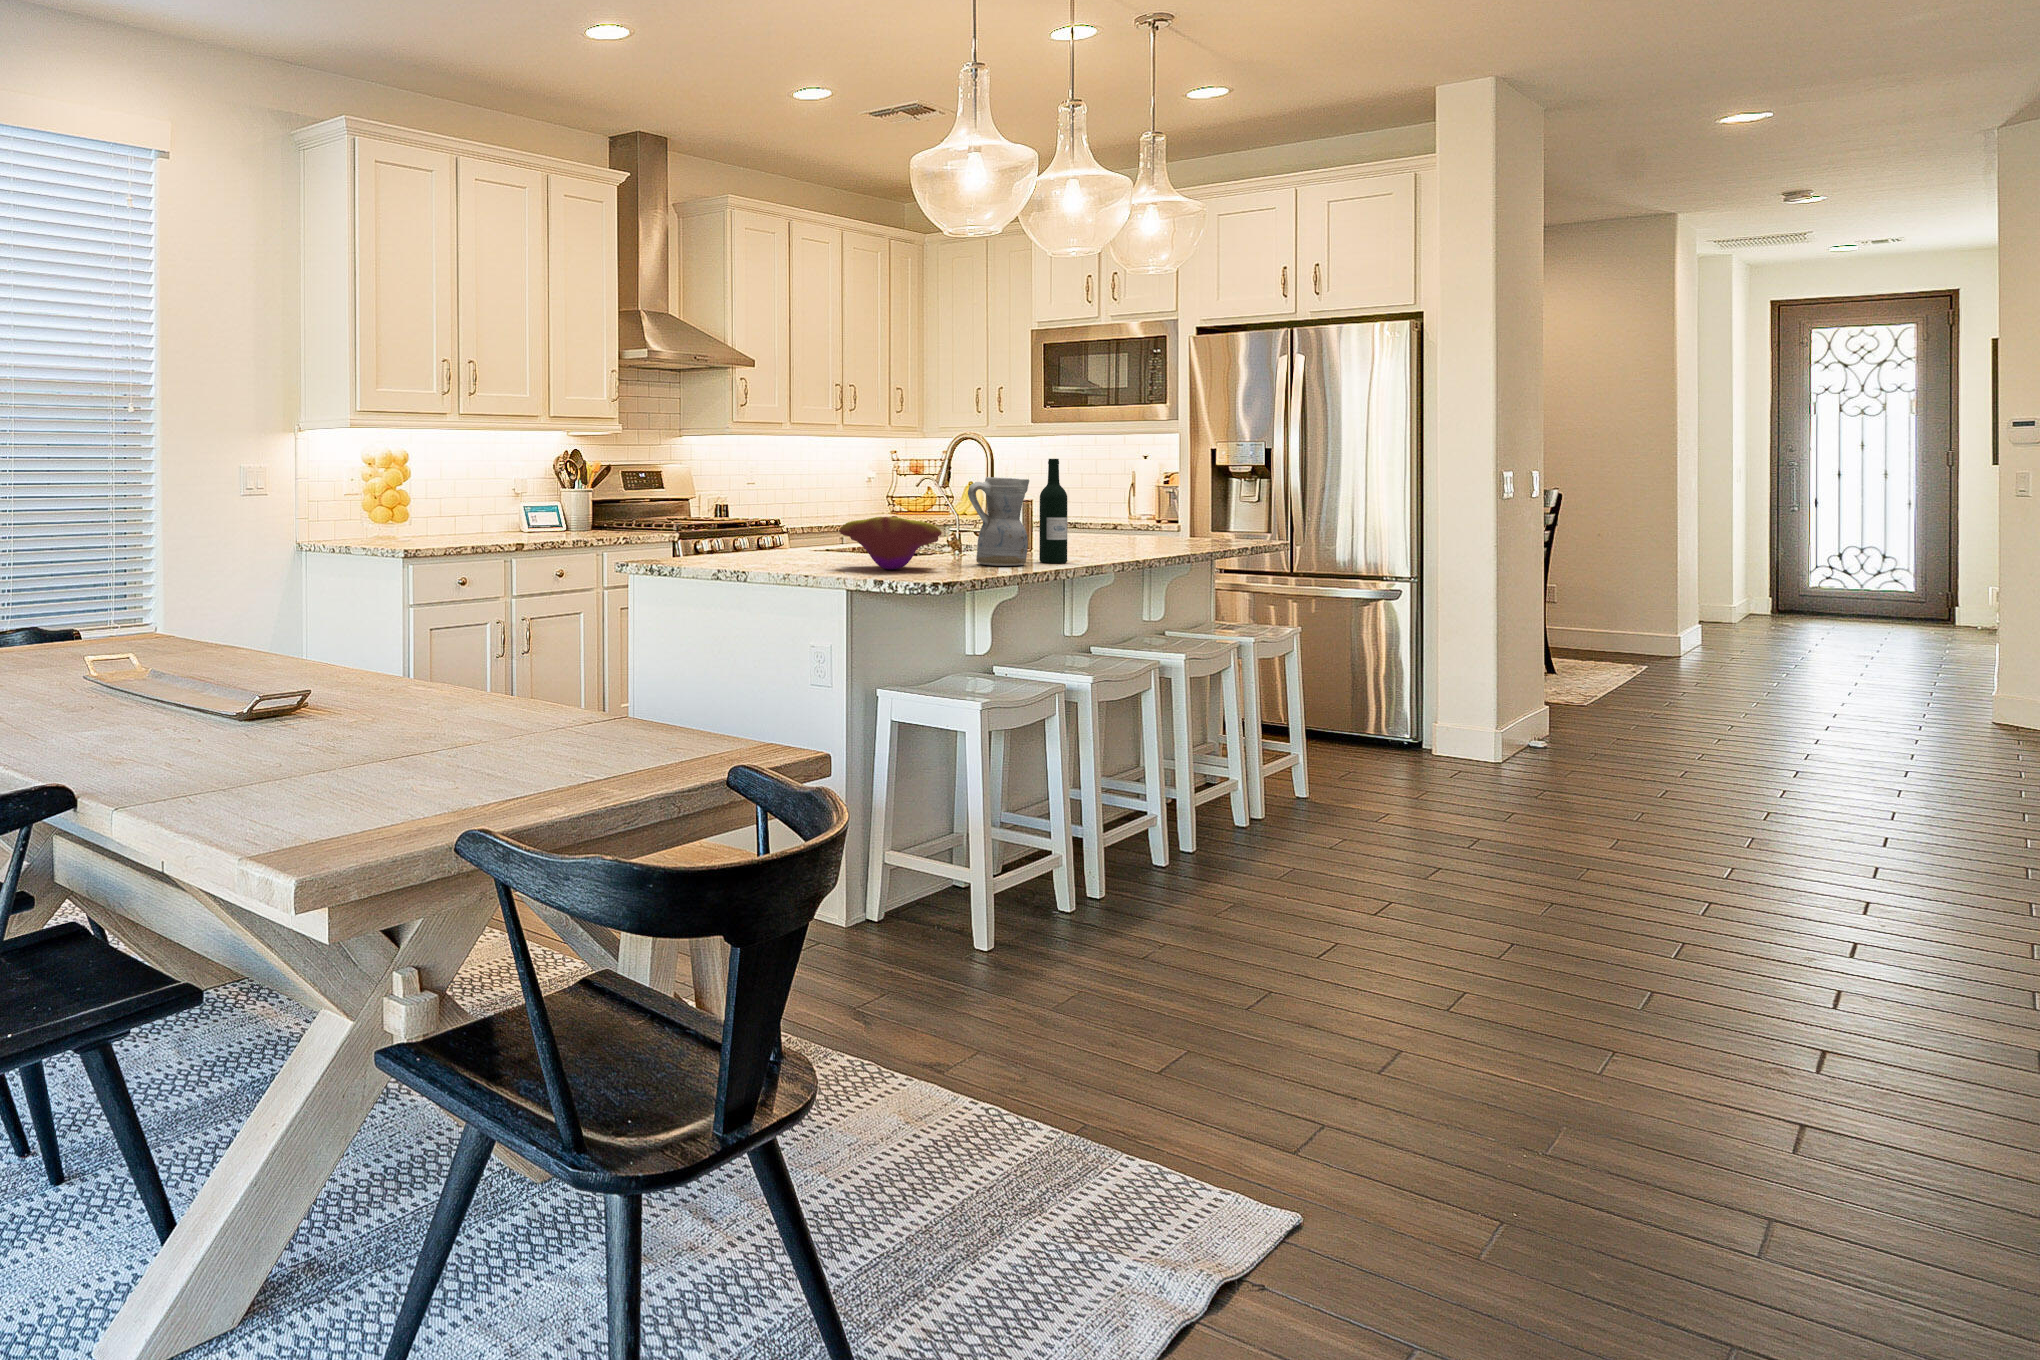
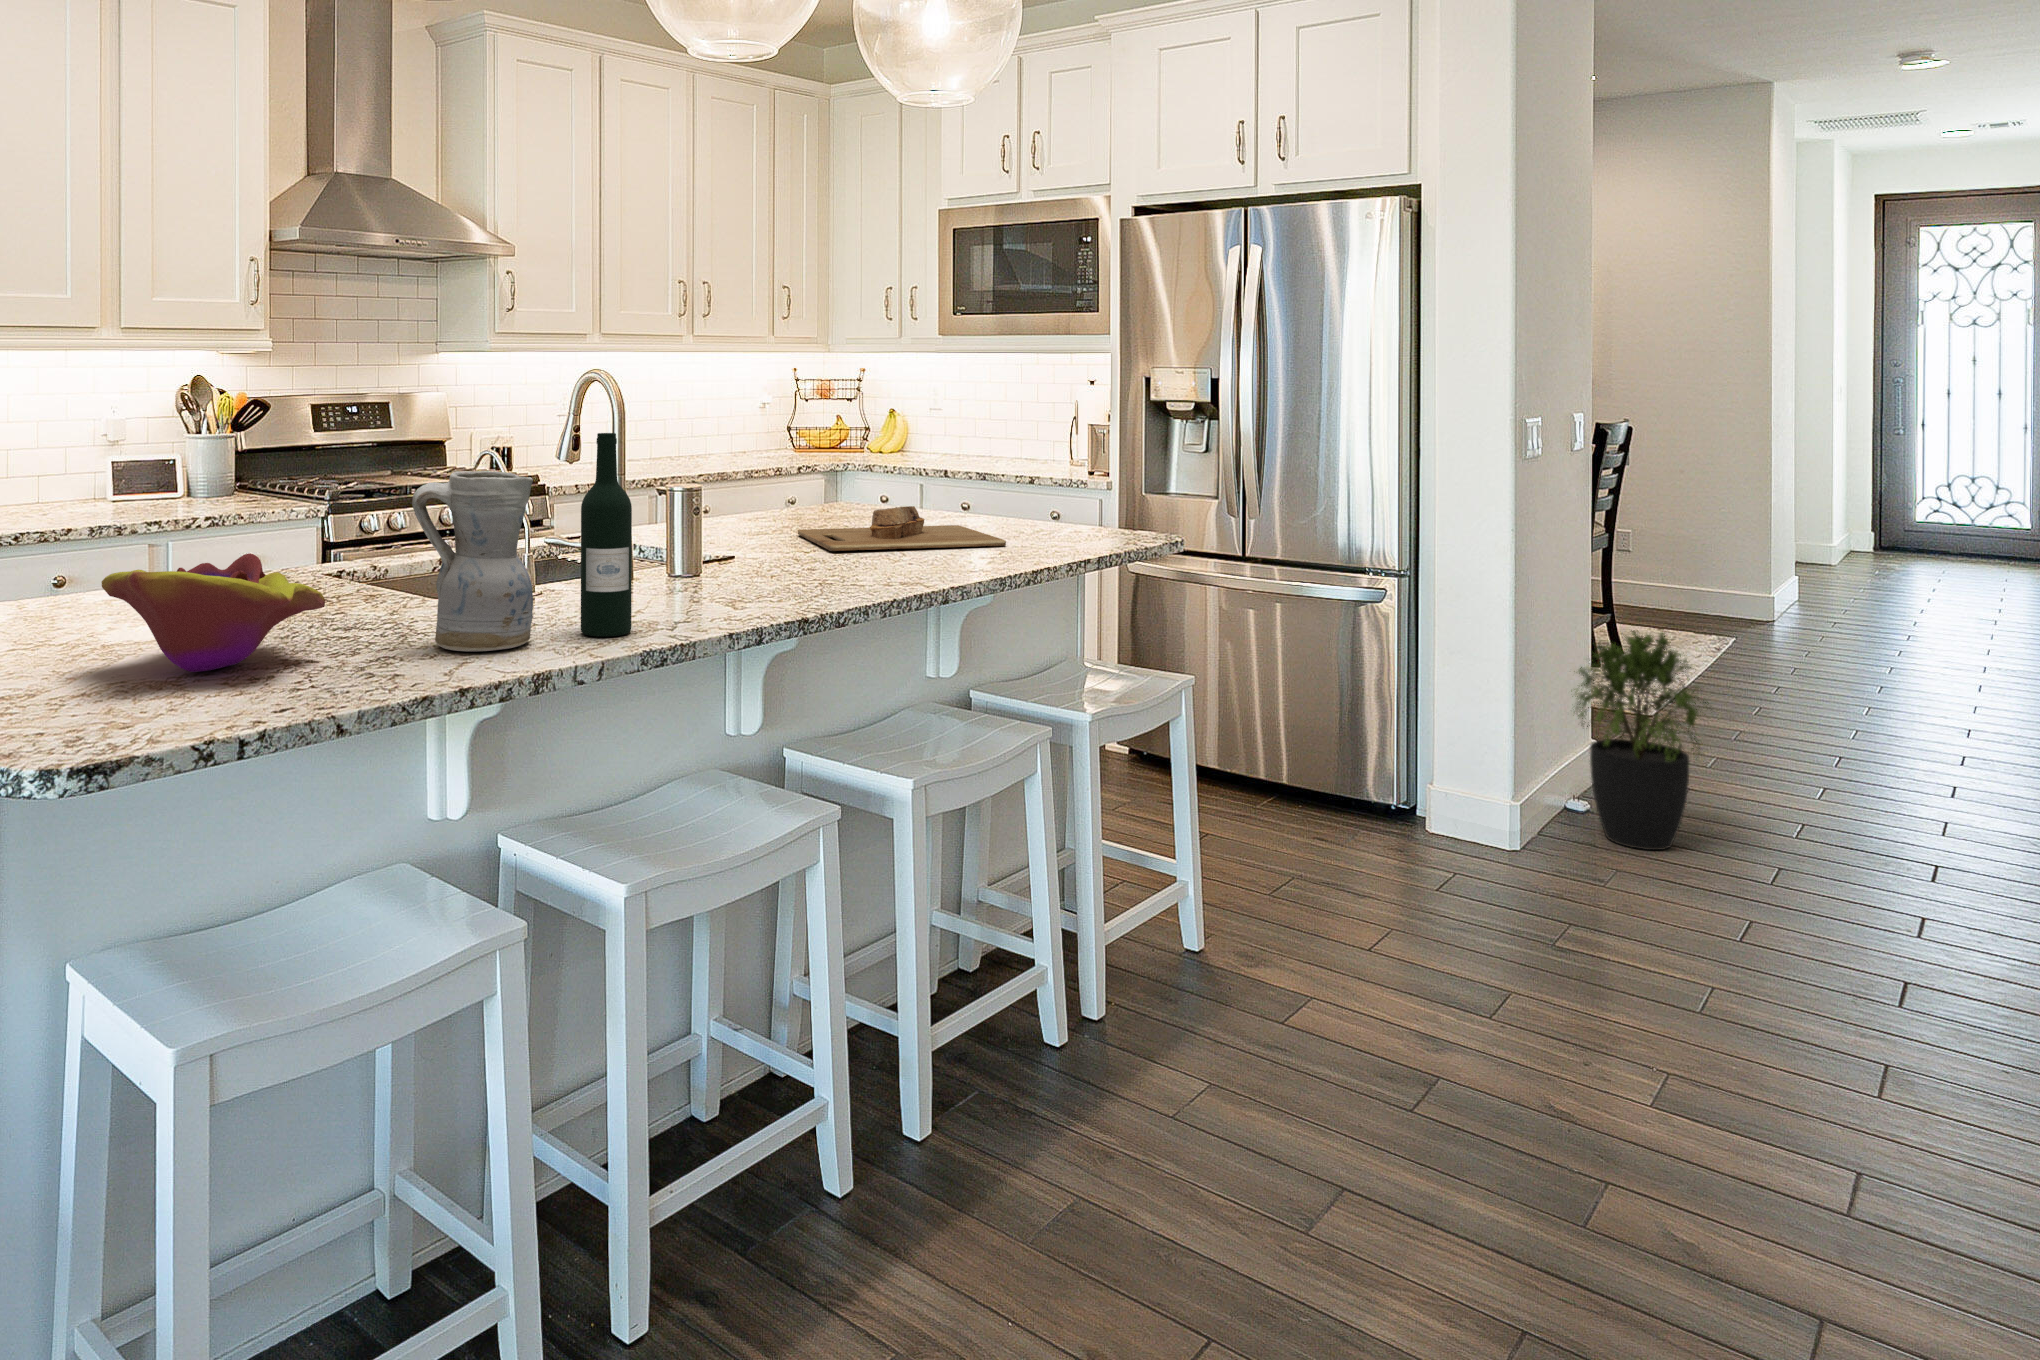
cutting board: none [1051,518,1195,542] -> present [798,506,1006,551]
potted plant: none [1537,615,1646,766] -> present [1574,629,1712,850]

